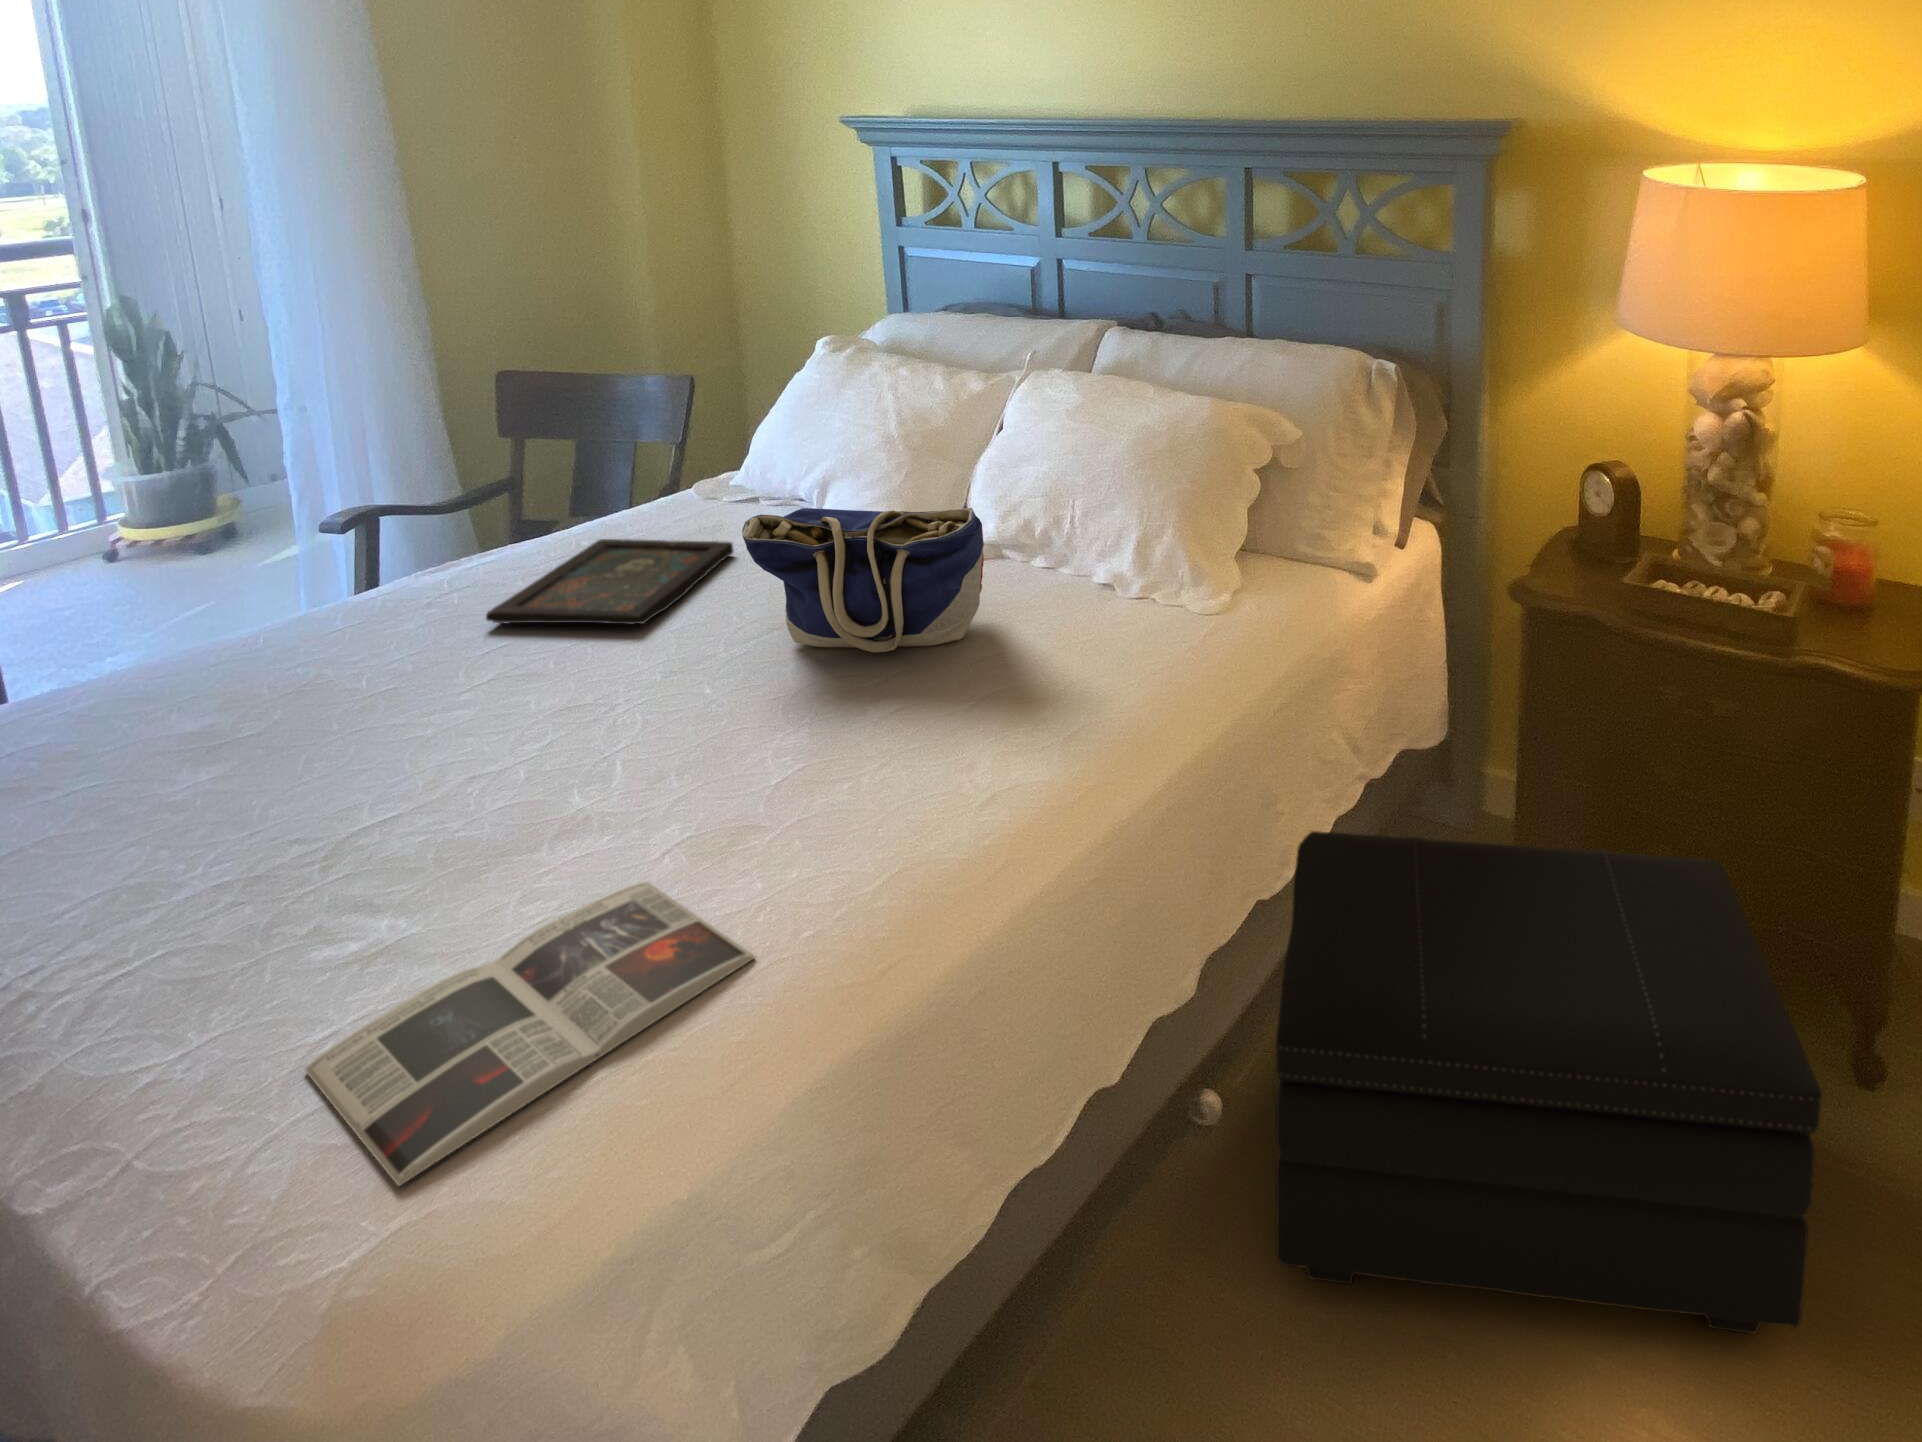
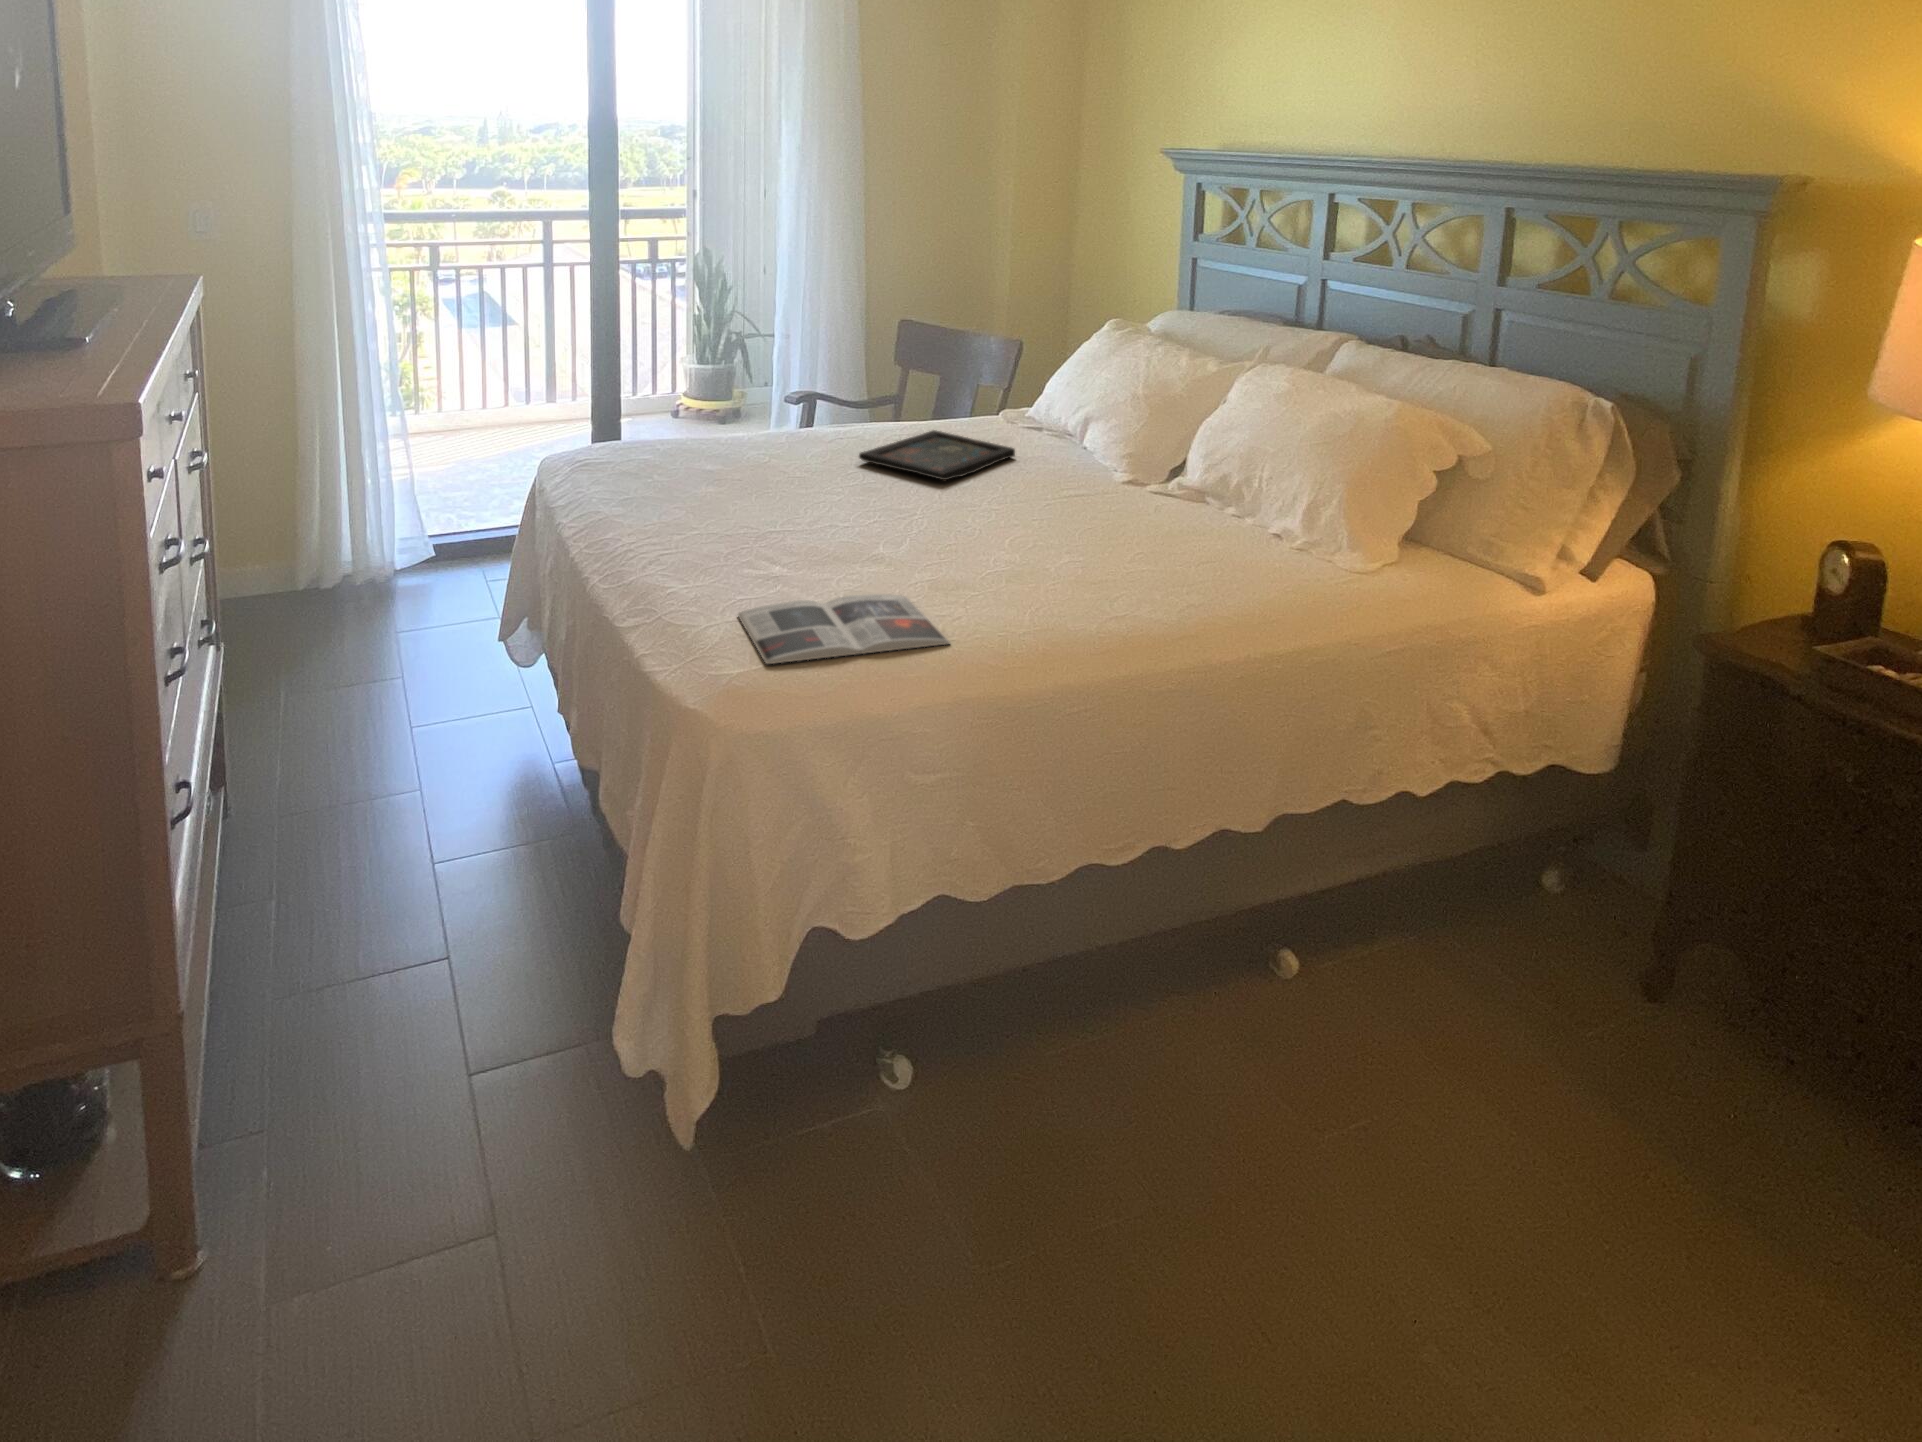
tote bag: present [742,508,984,653] -> none [1008,417,1171,538]
footstool: present [1276,831,1822,1334] -> none [1292,772,1863,1331]

